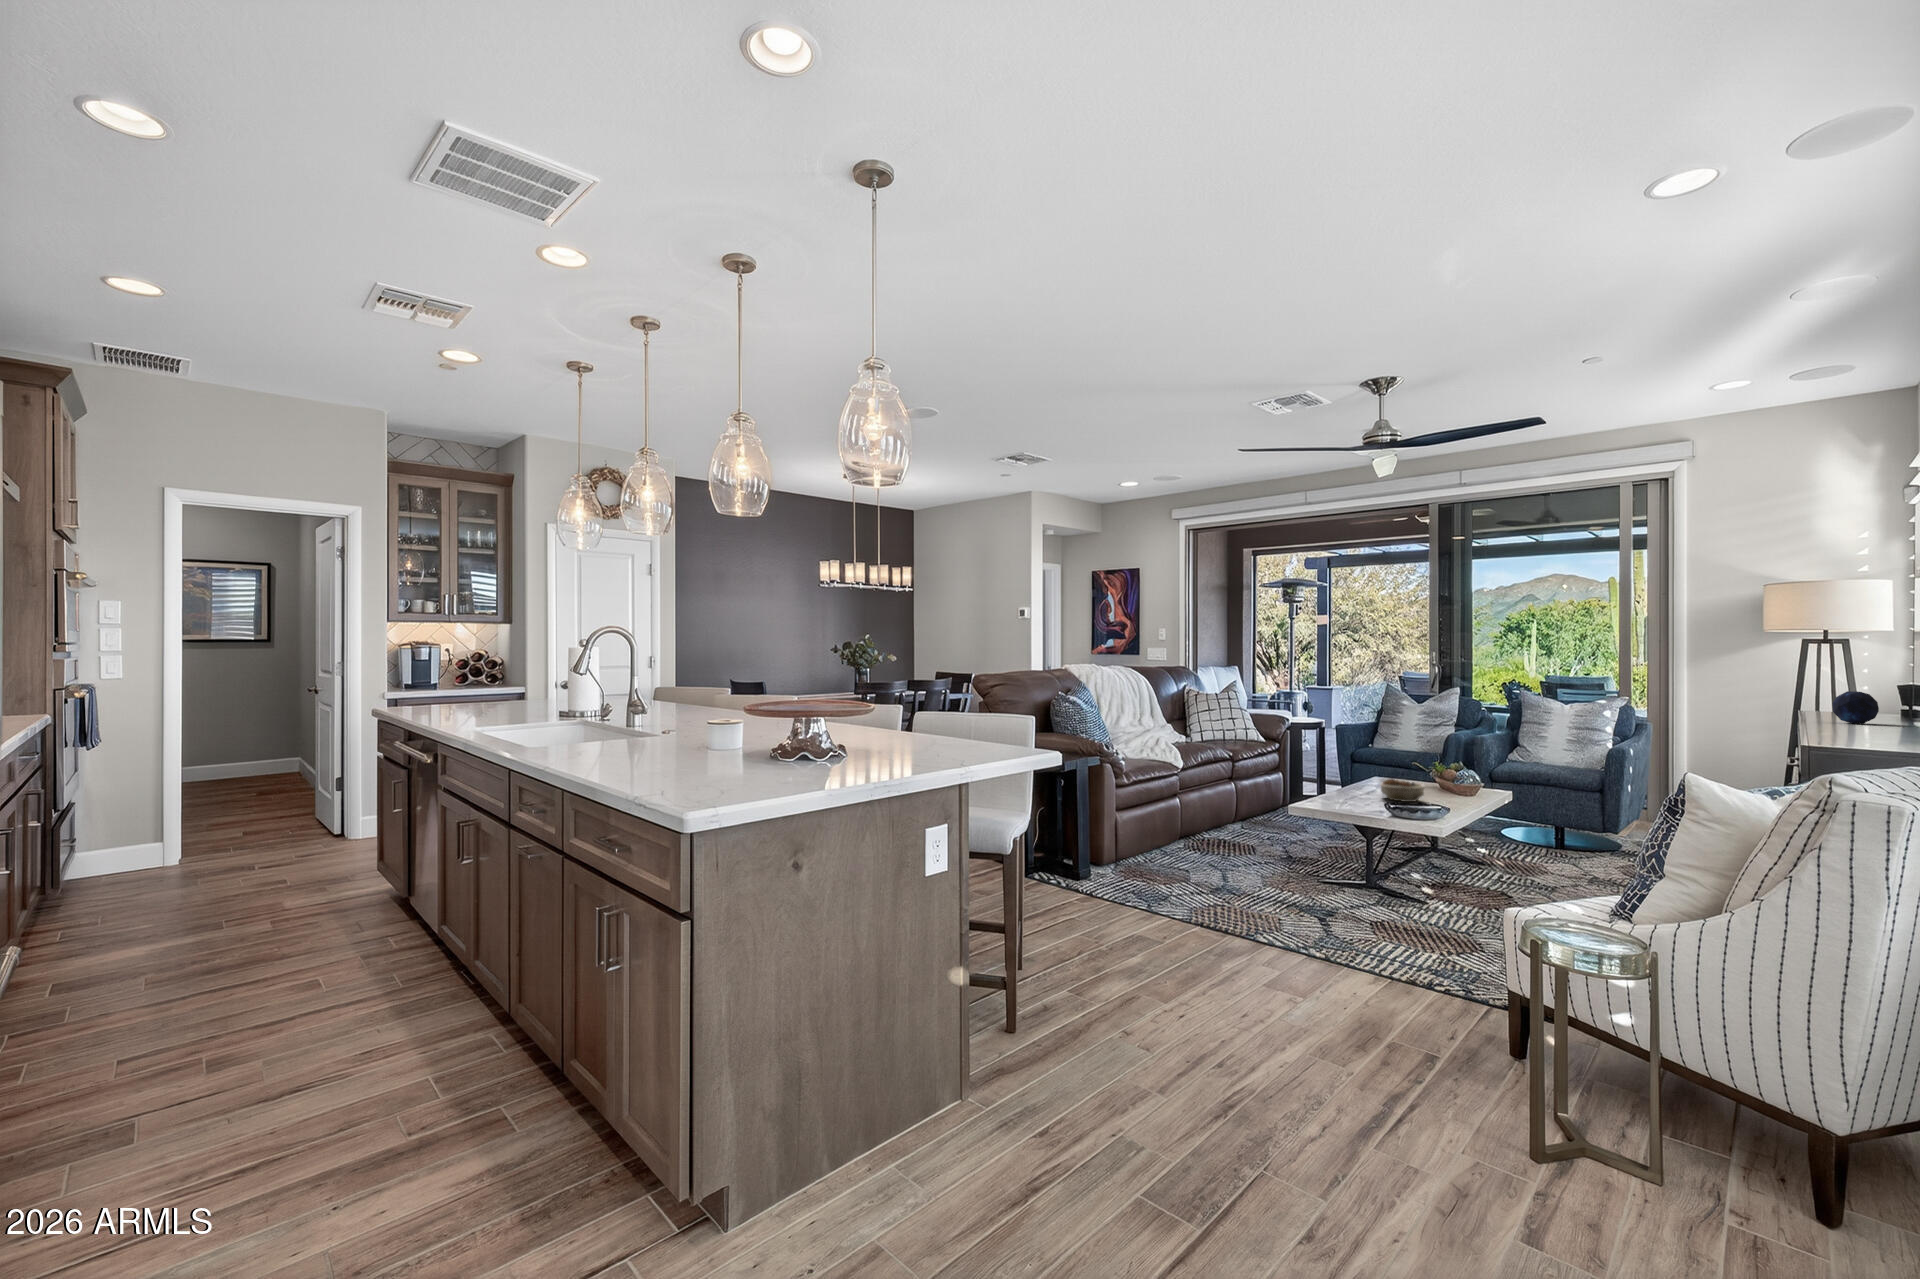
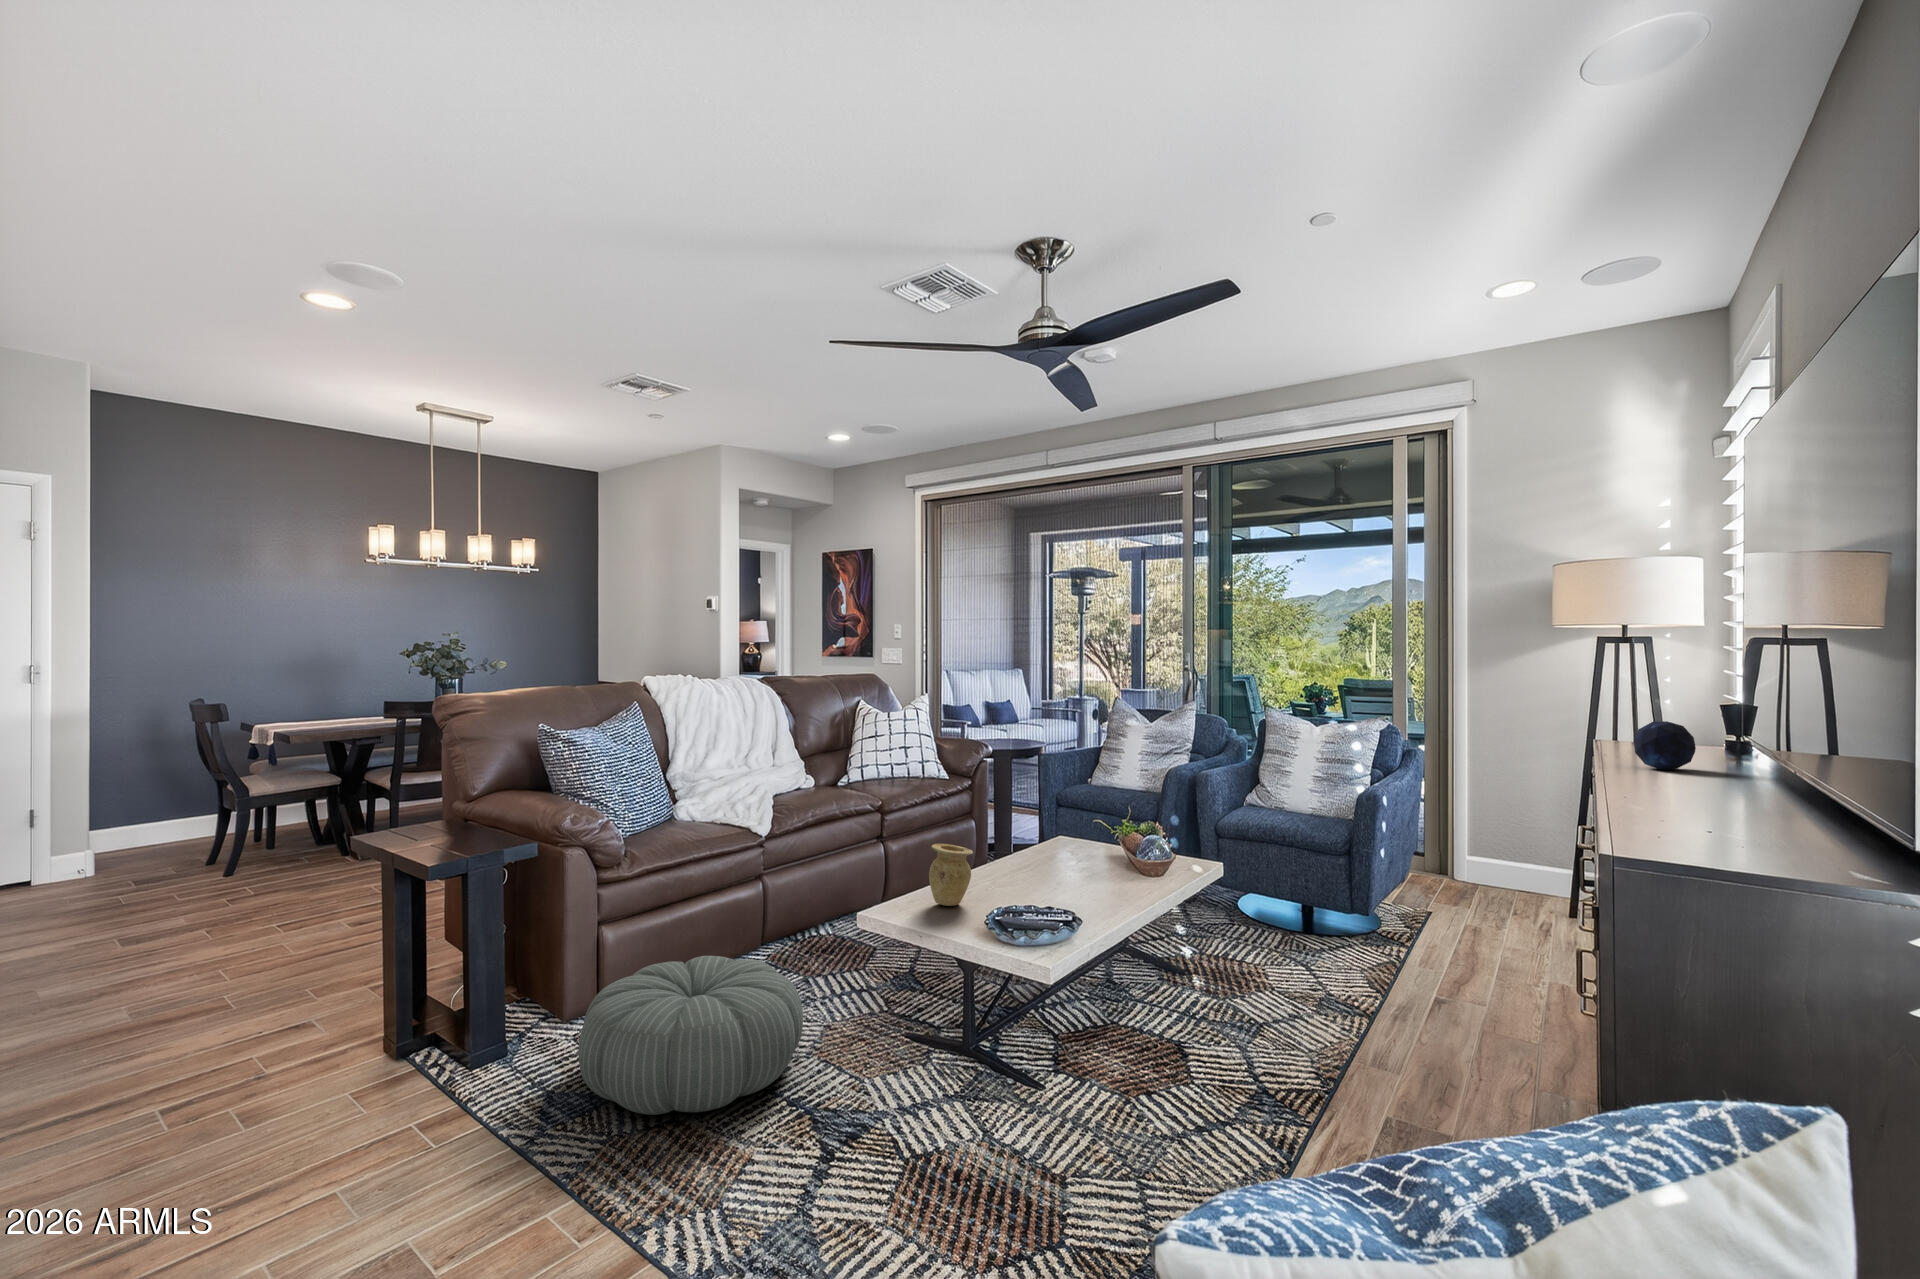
vase: none [1333,763,1364,801] -> present [929,844,973,906]
succulent planter: present [1381,779,1425,802] -> none [1010,860,1073,900]
pouf: none [1136,828,1271,904] -> present [578,956,803,1115]

